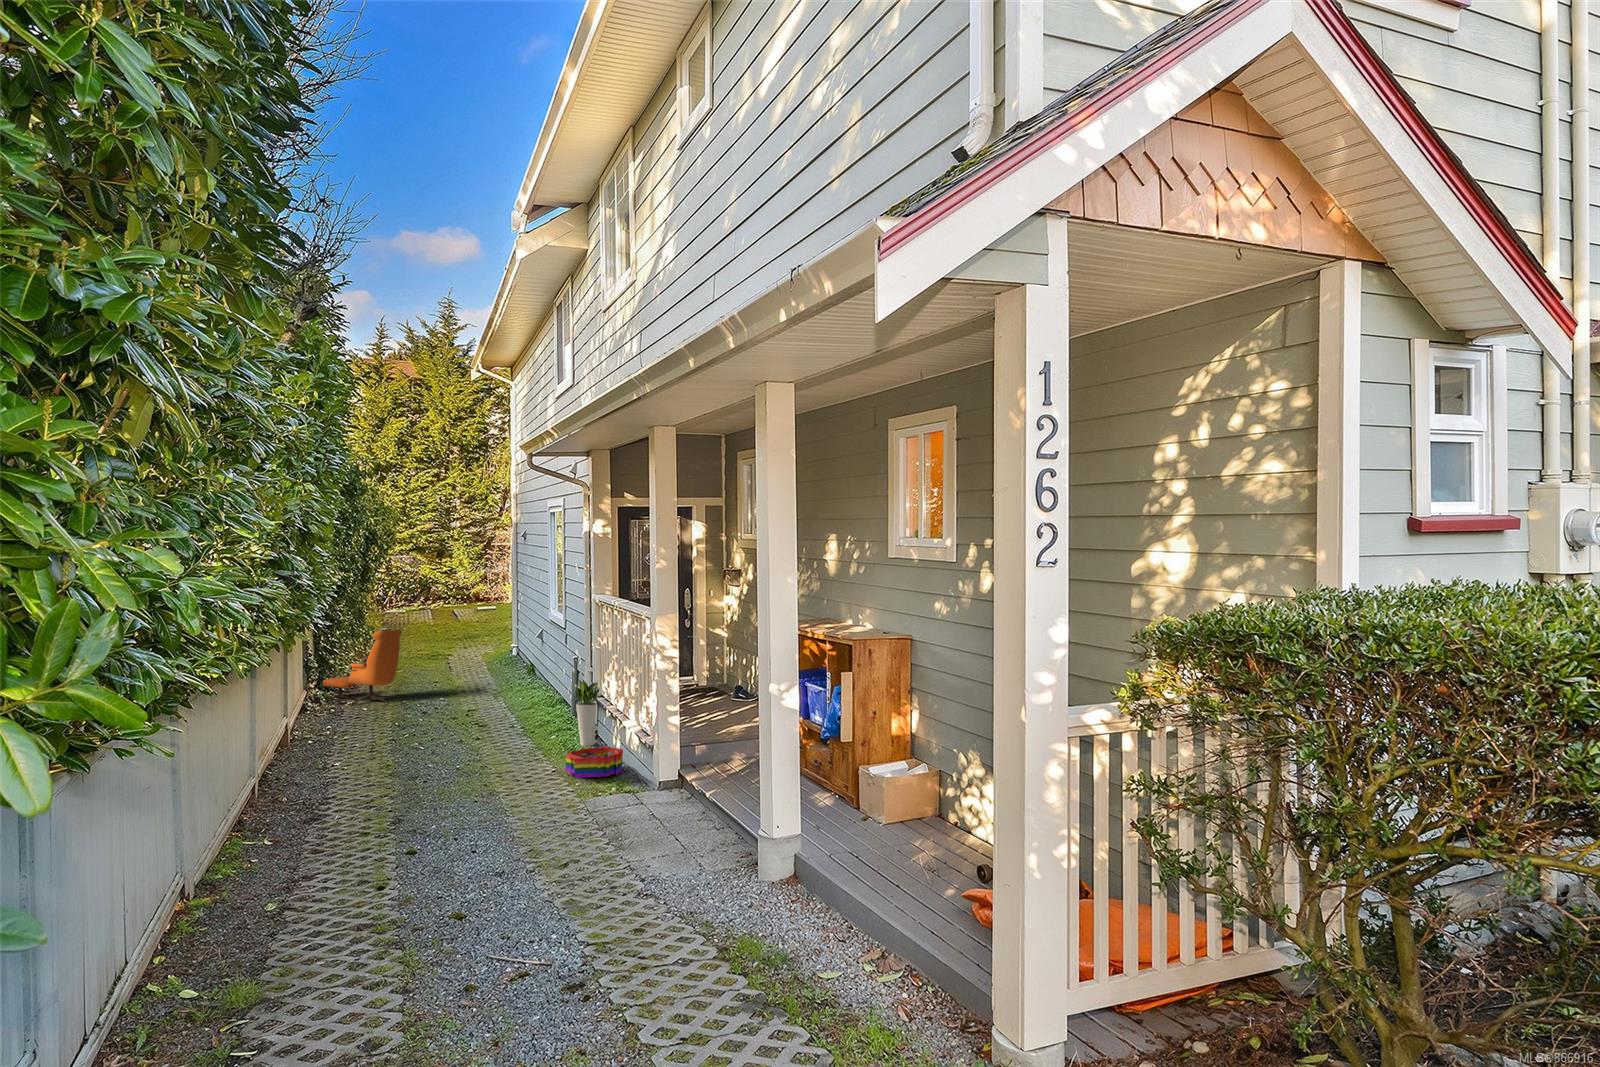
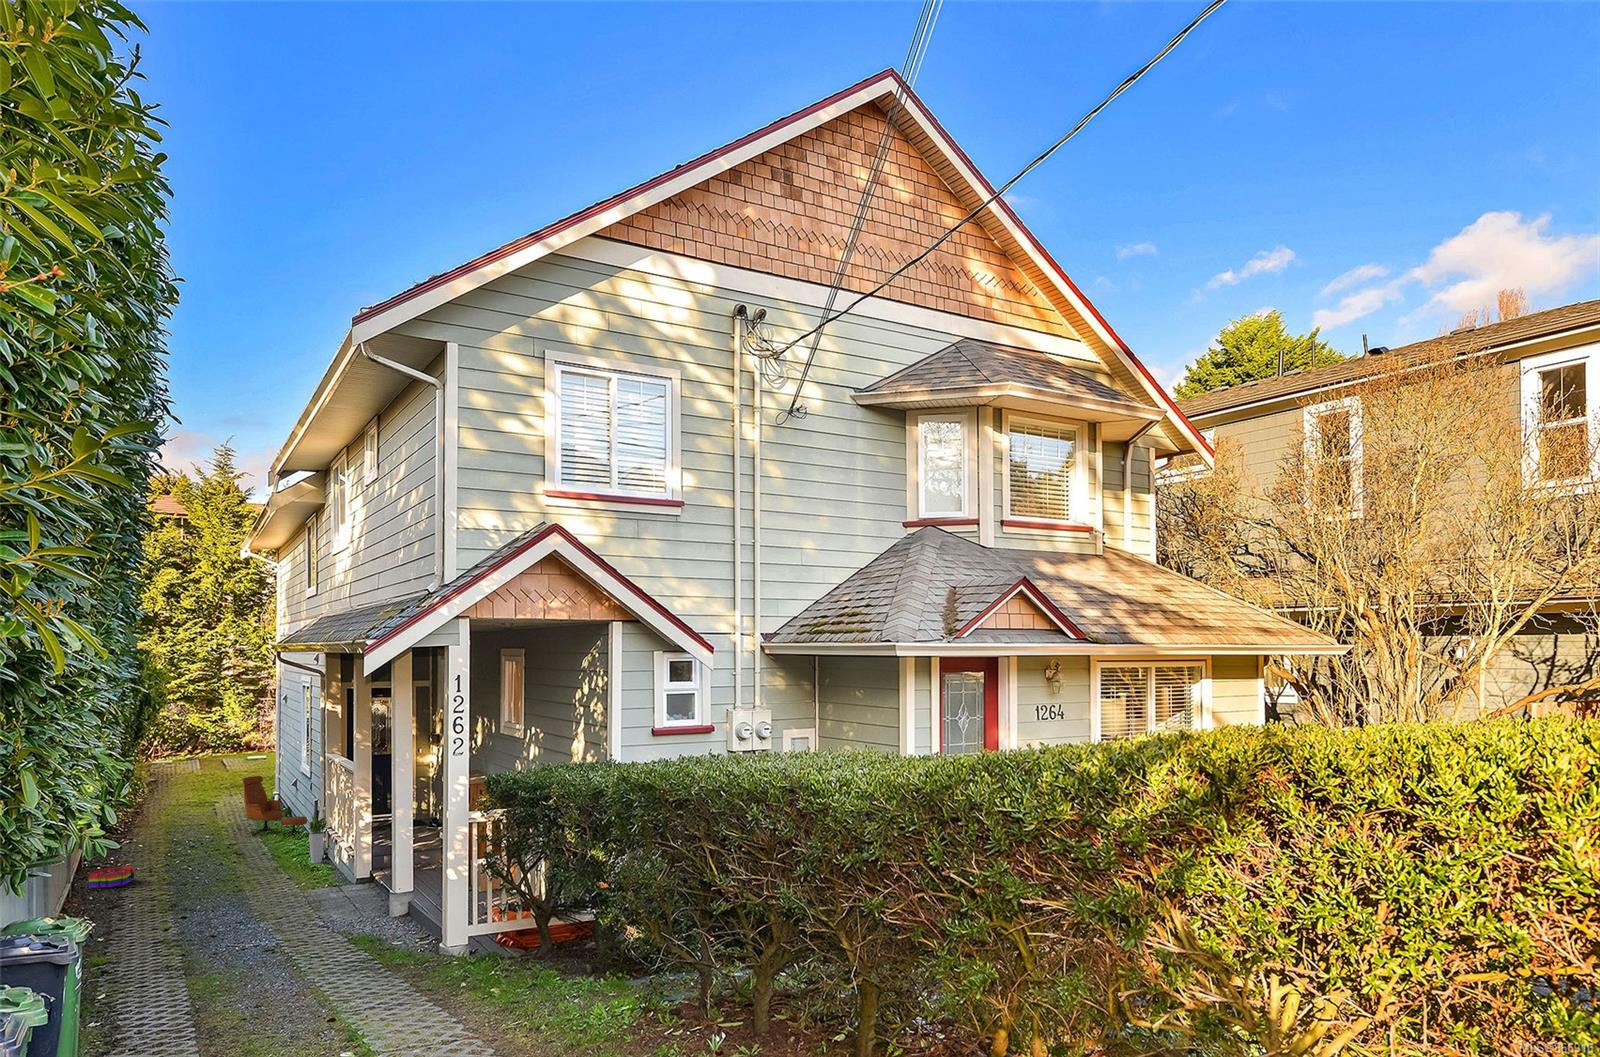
lounge chair: present [323,629,402,705] -> present [243,776,307,836]
storage bin: present [565,746,623,778] -> present [88,866,134,888]

